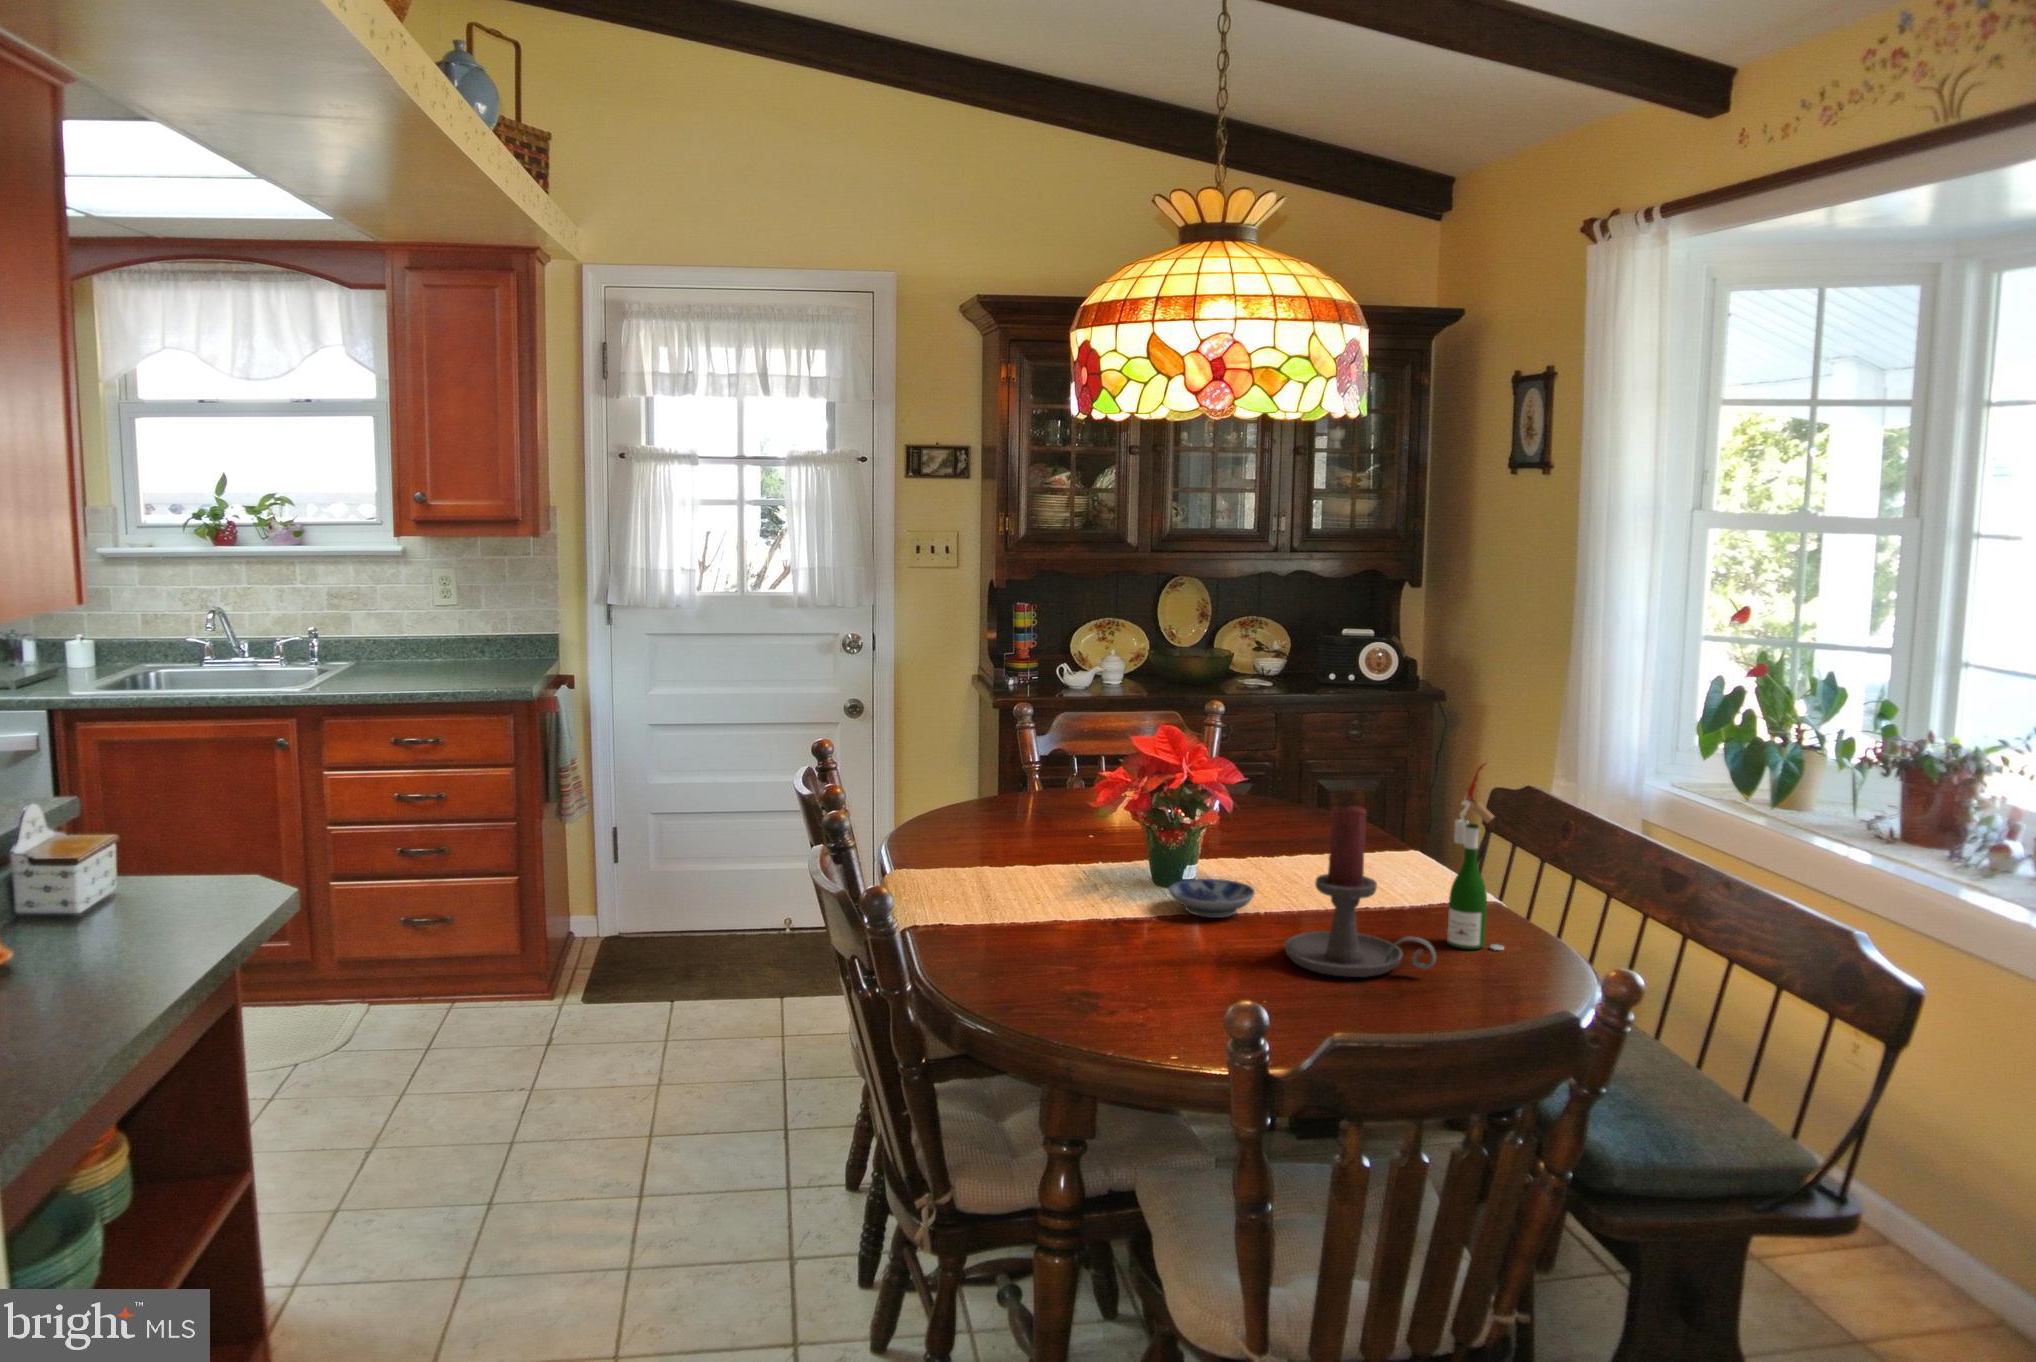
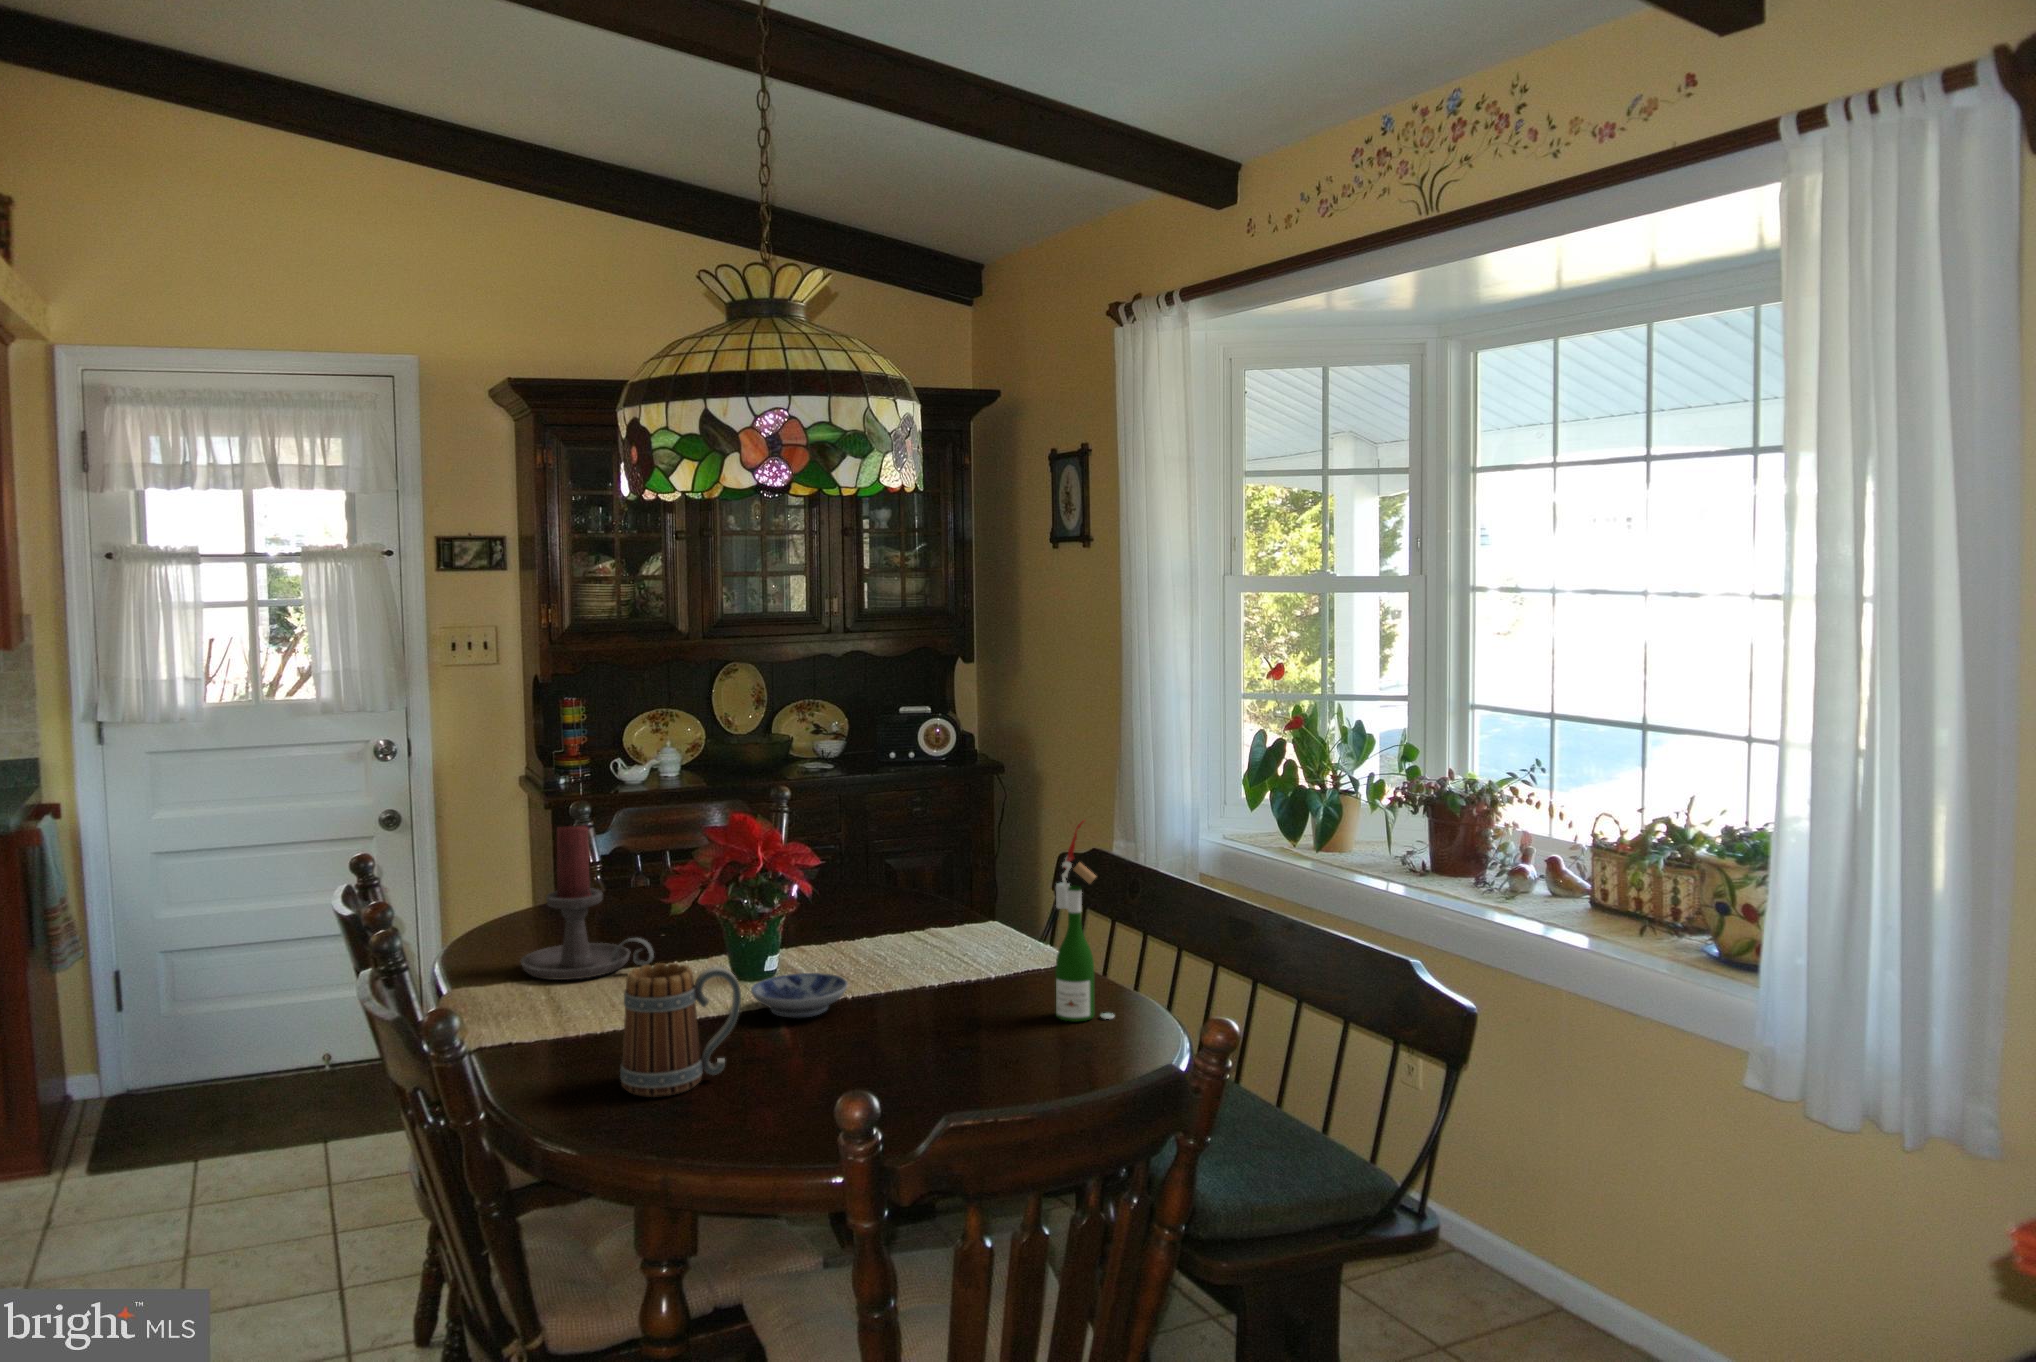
candle holder: present [1285,806,1436,977] -> present [521,825,654,980]
mug: none [1055,858,1158,968] -> present [620,963,741,1097]

